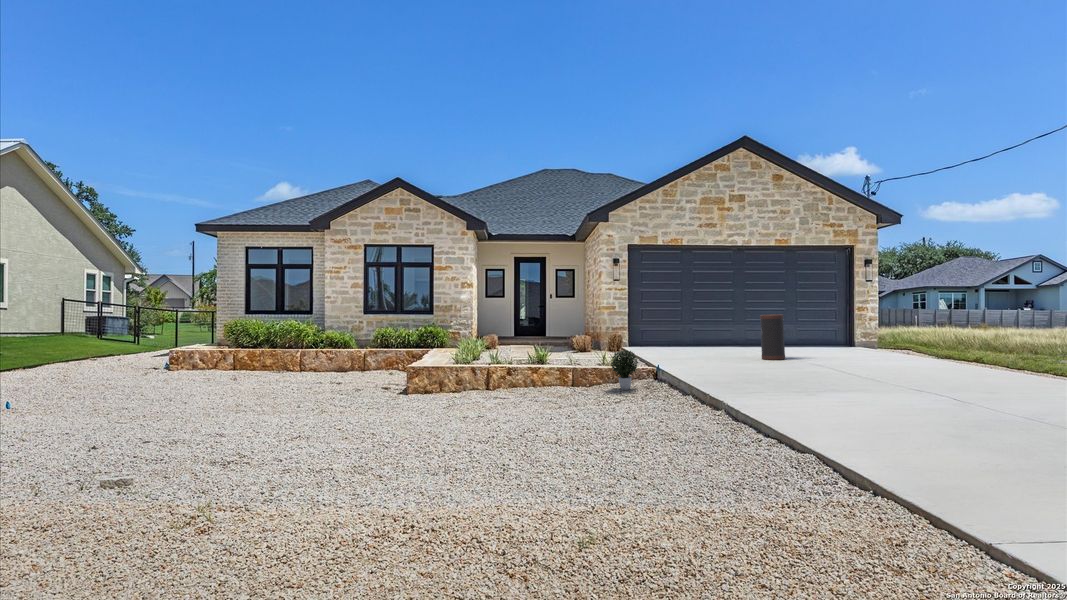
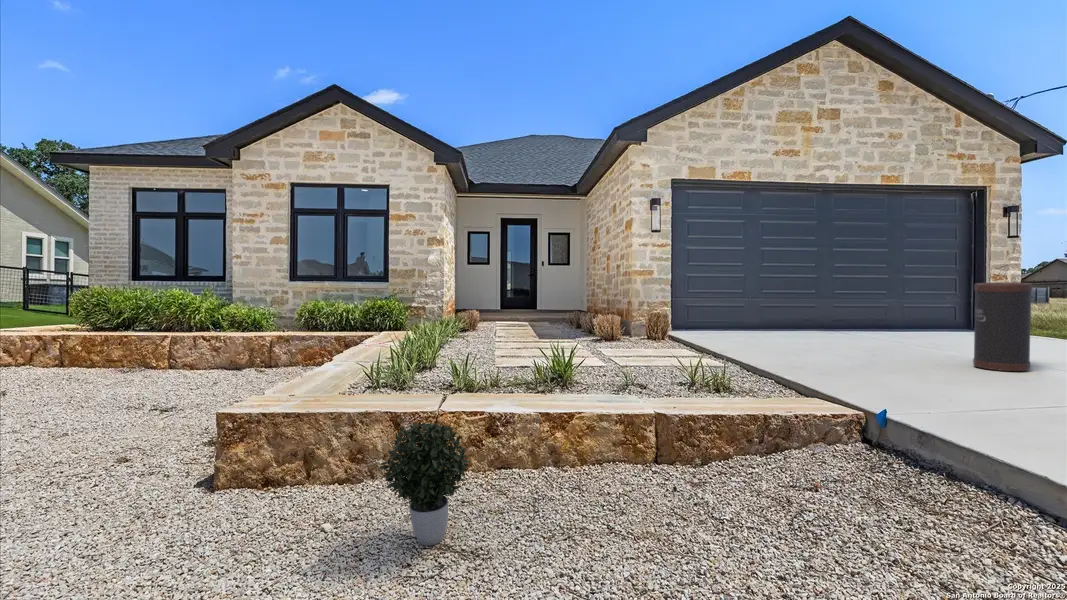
potted plant: present [611,351,638,390] -> present [380,422,469,546]

